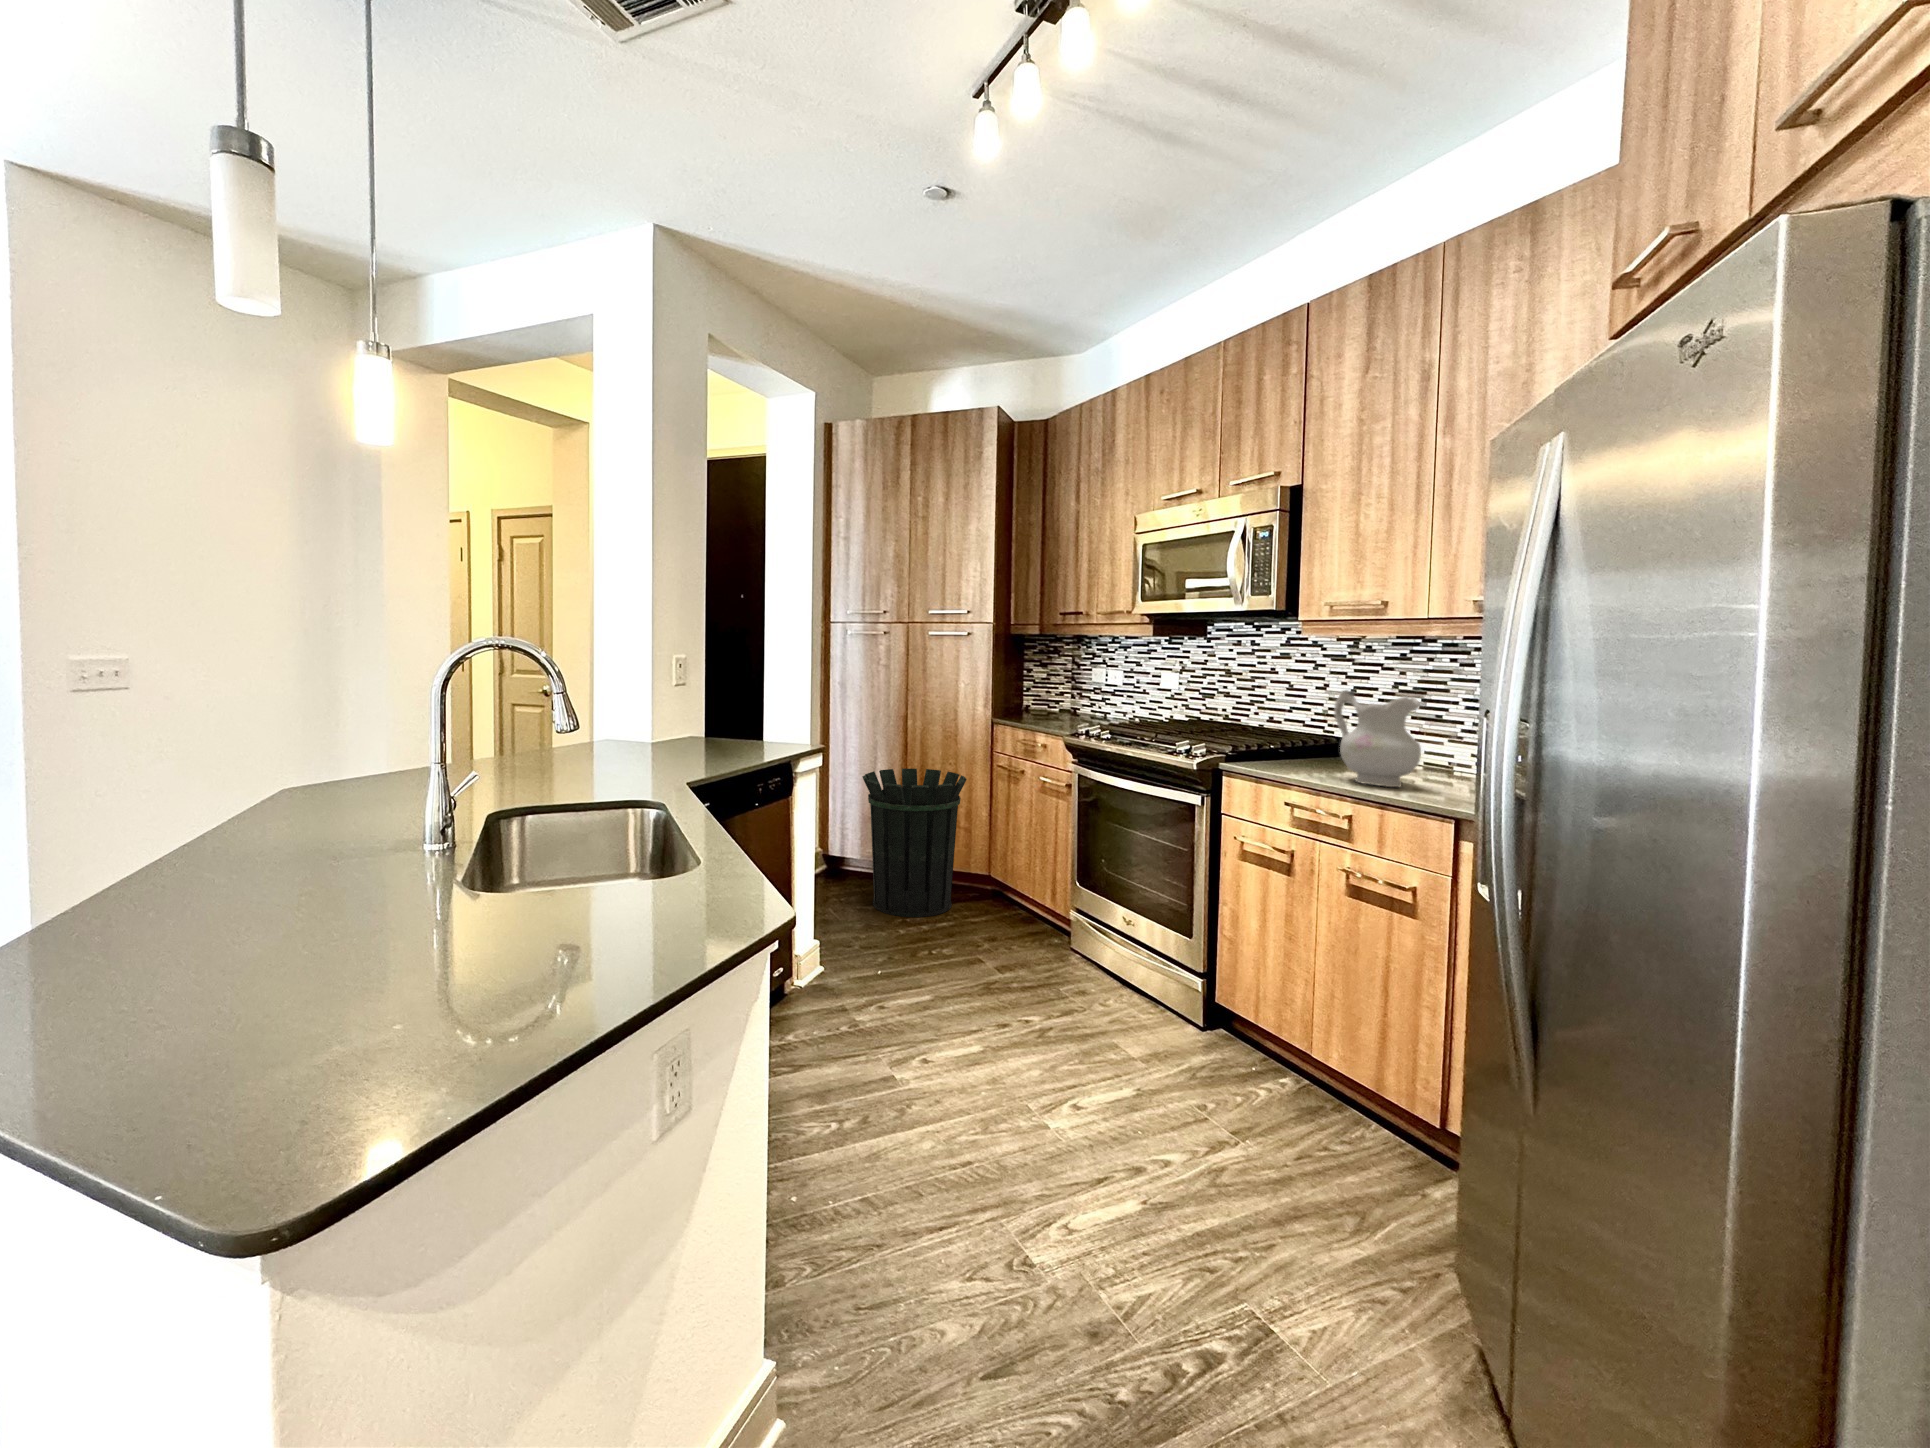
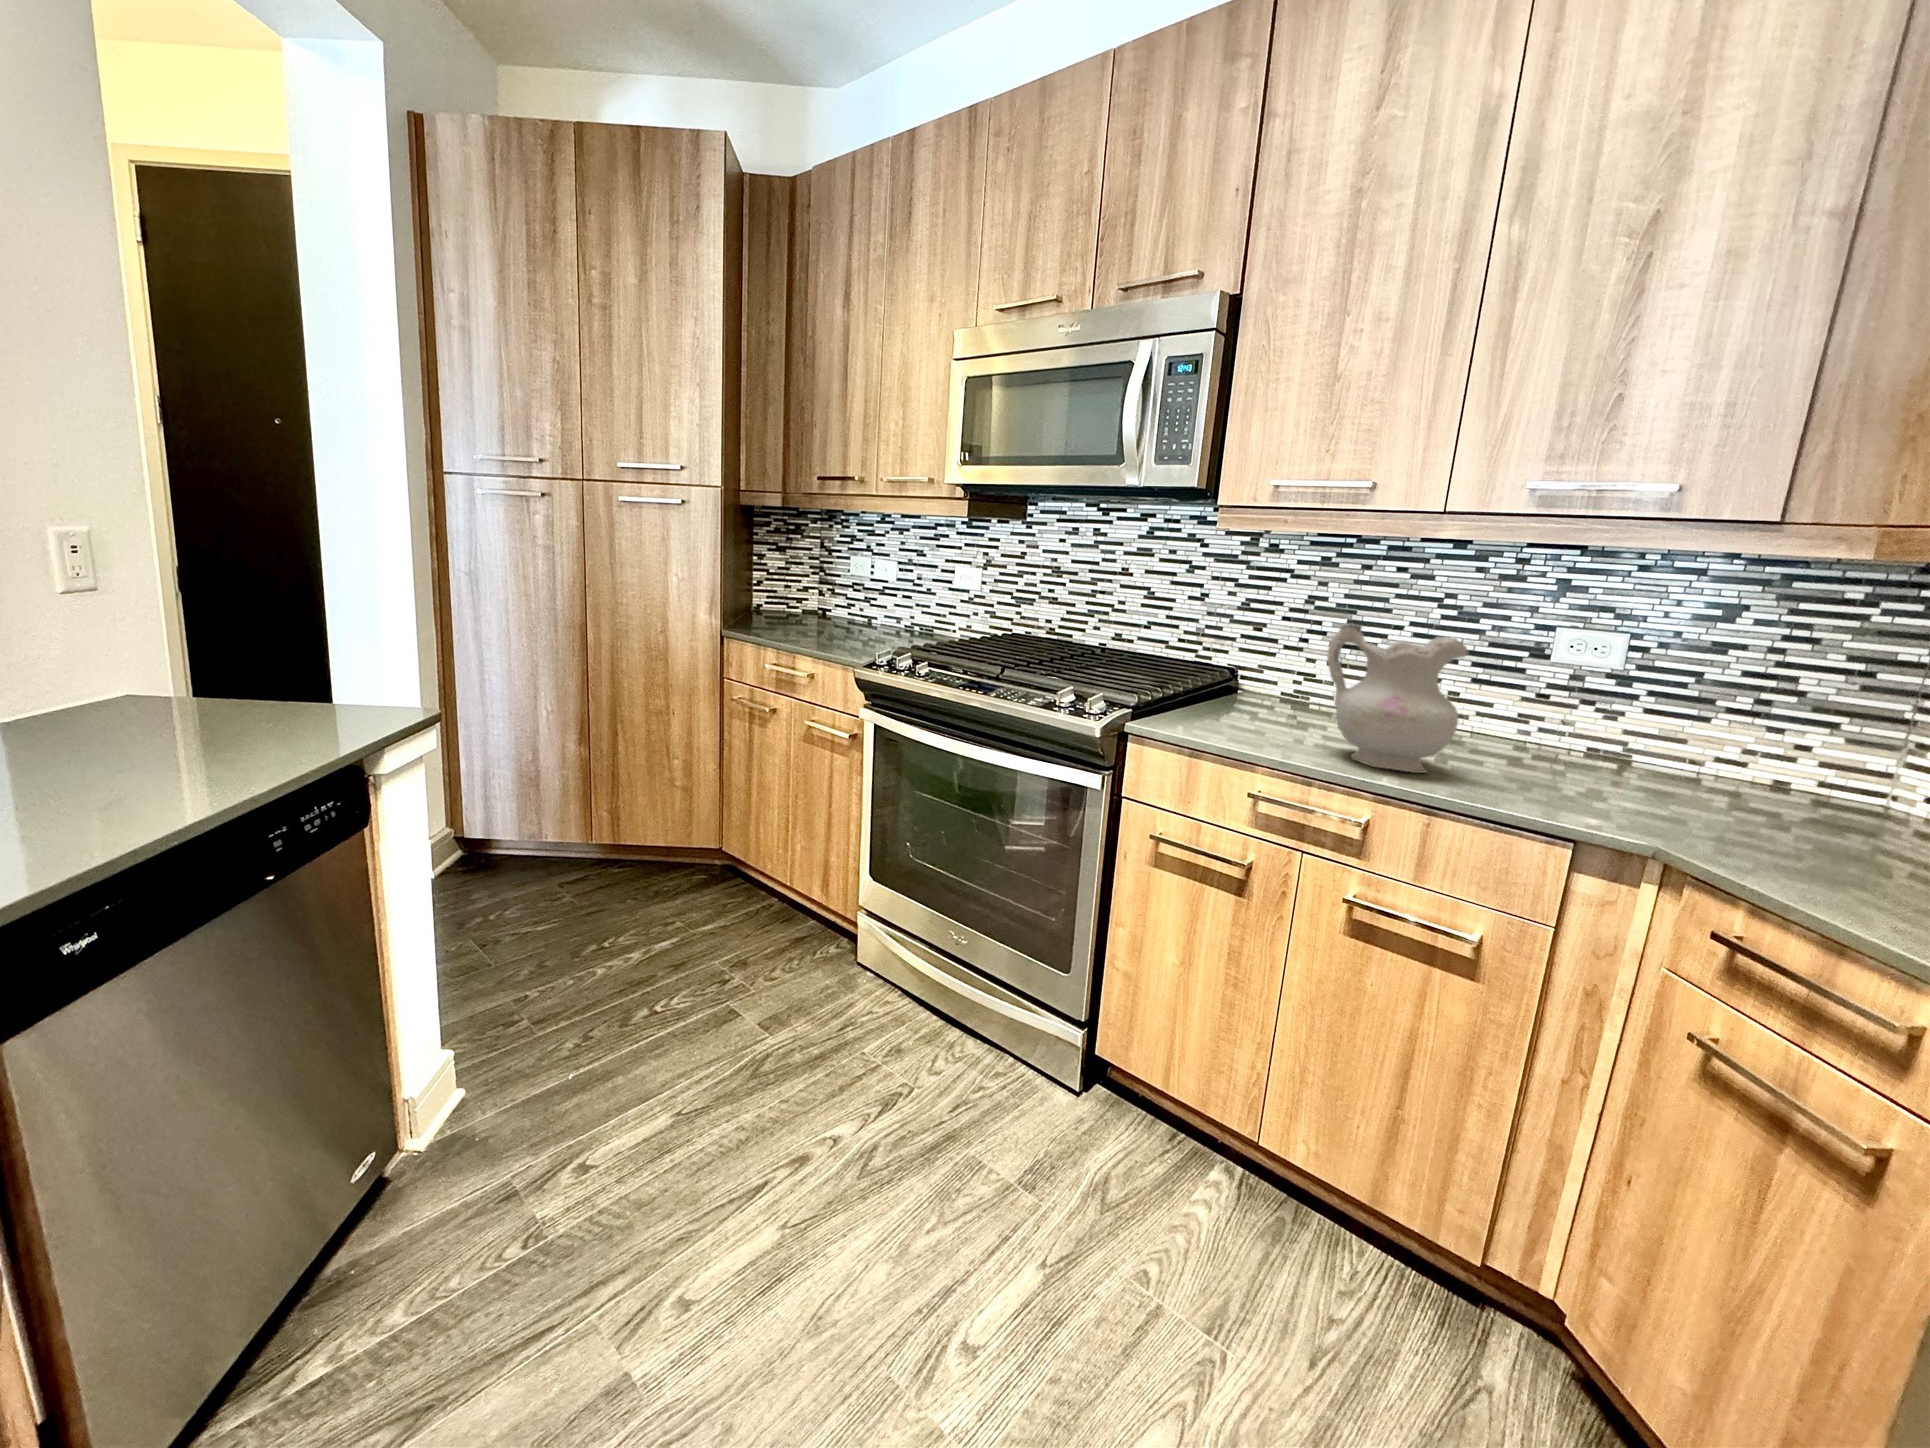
waste bin: present [862,768,967,917] -> none [517,706,688,938]

